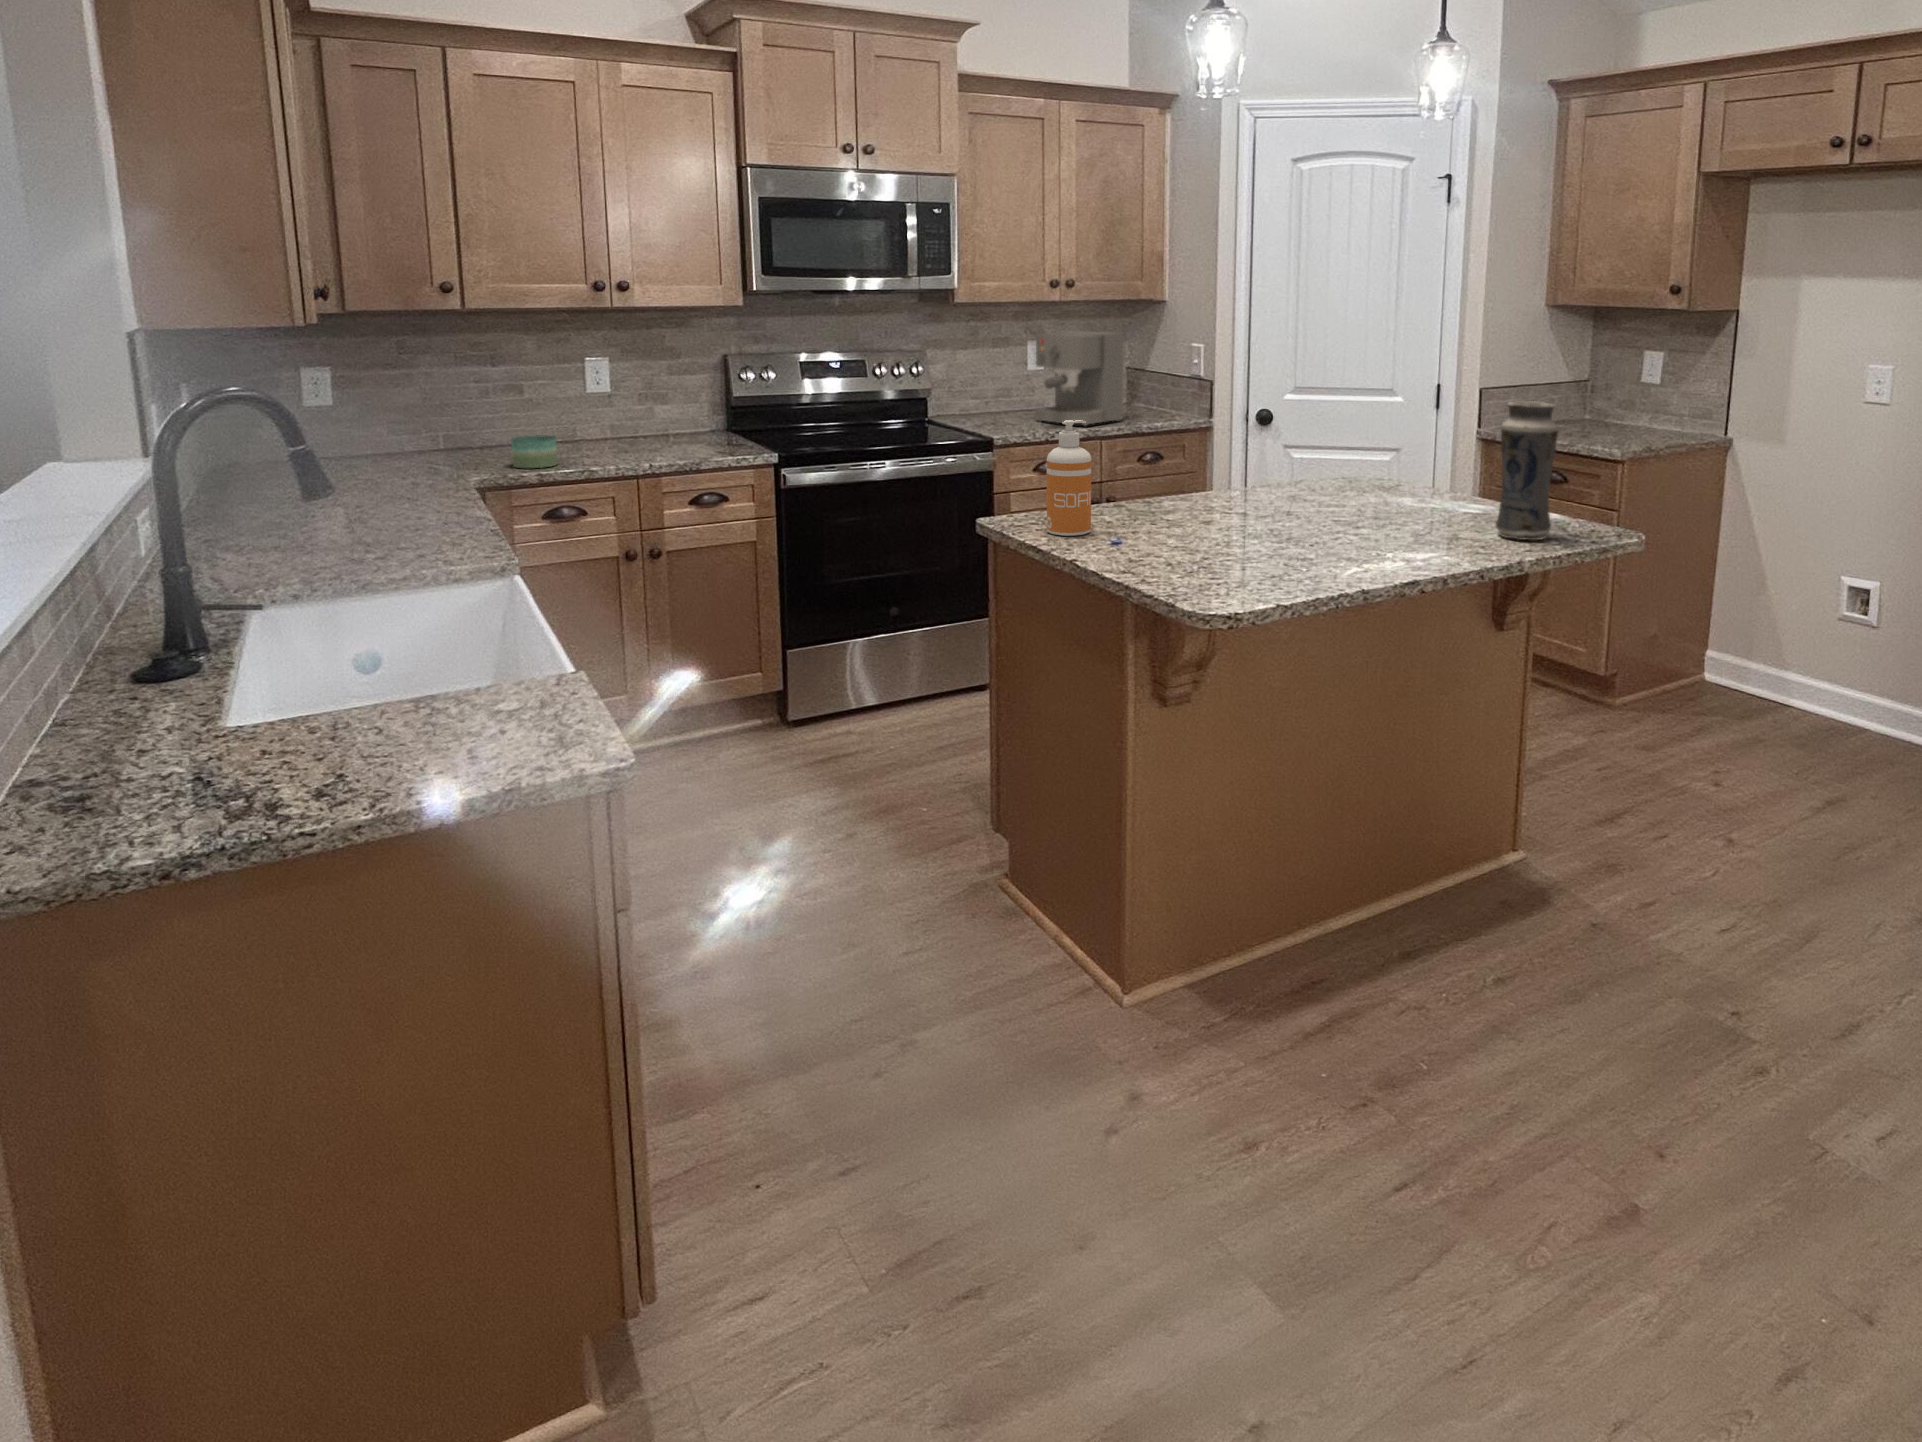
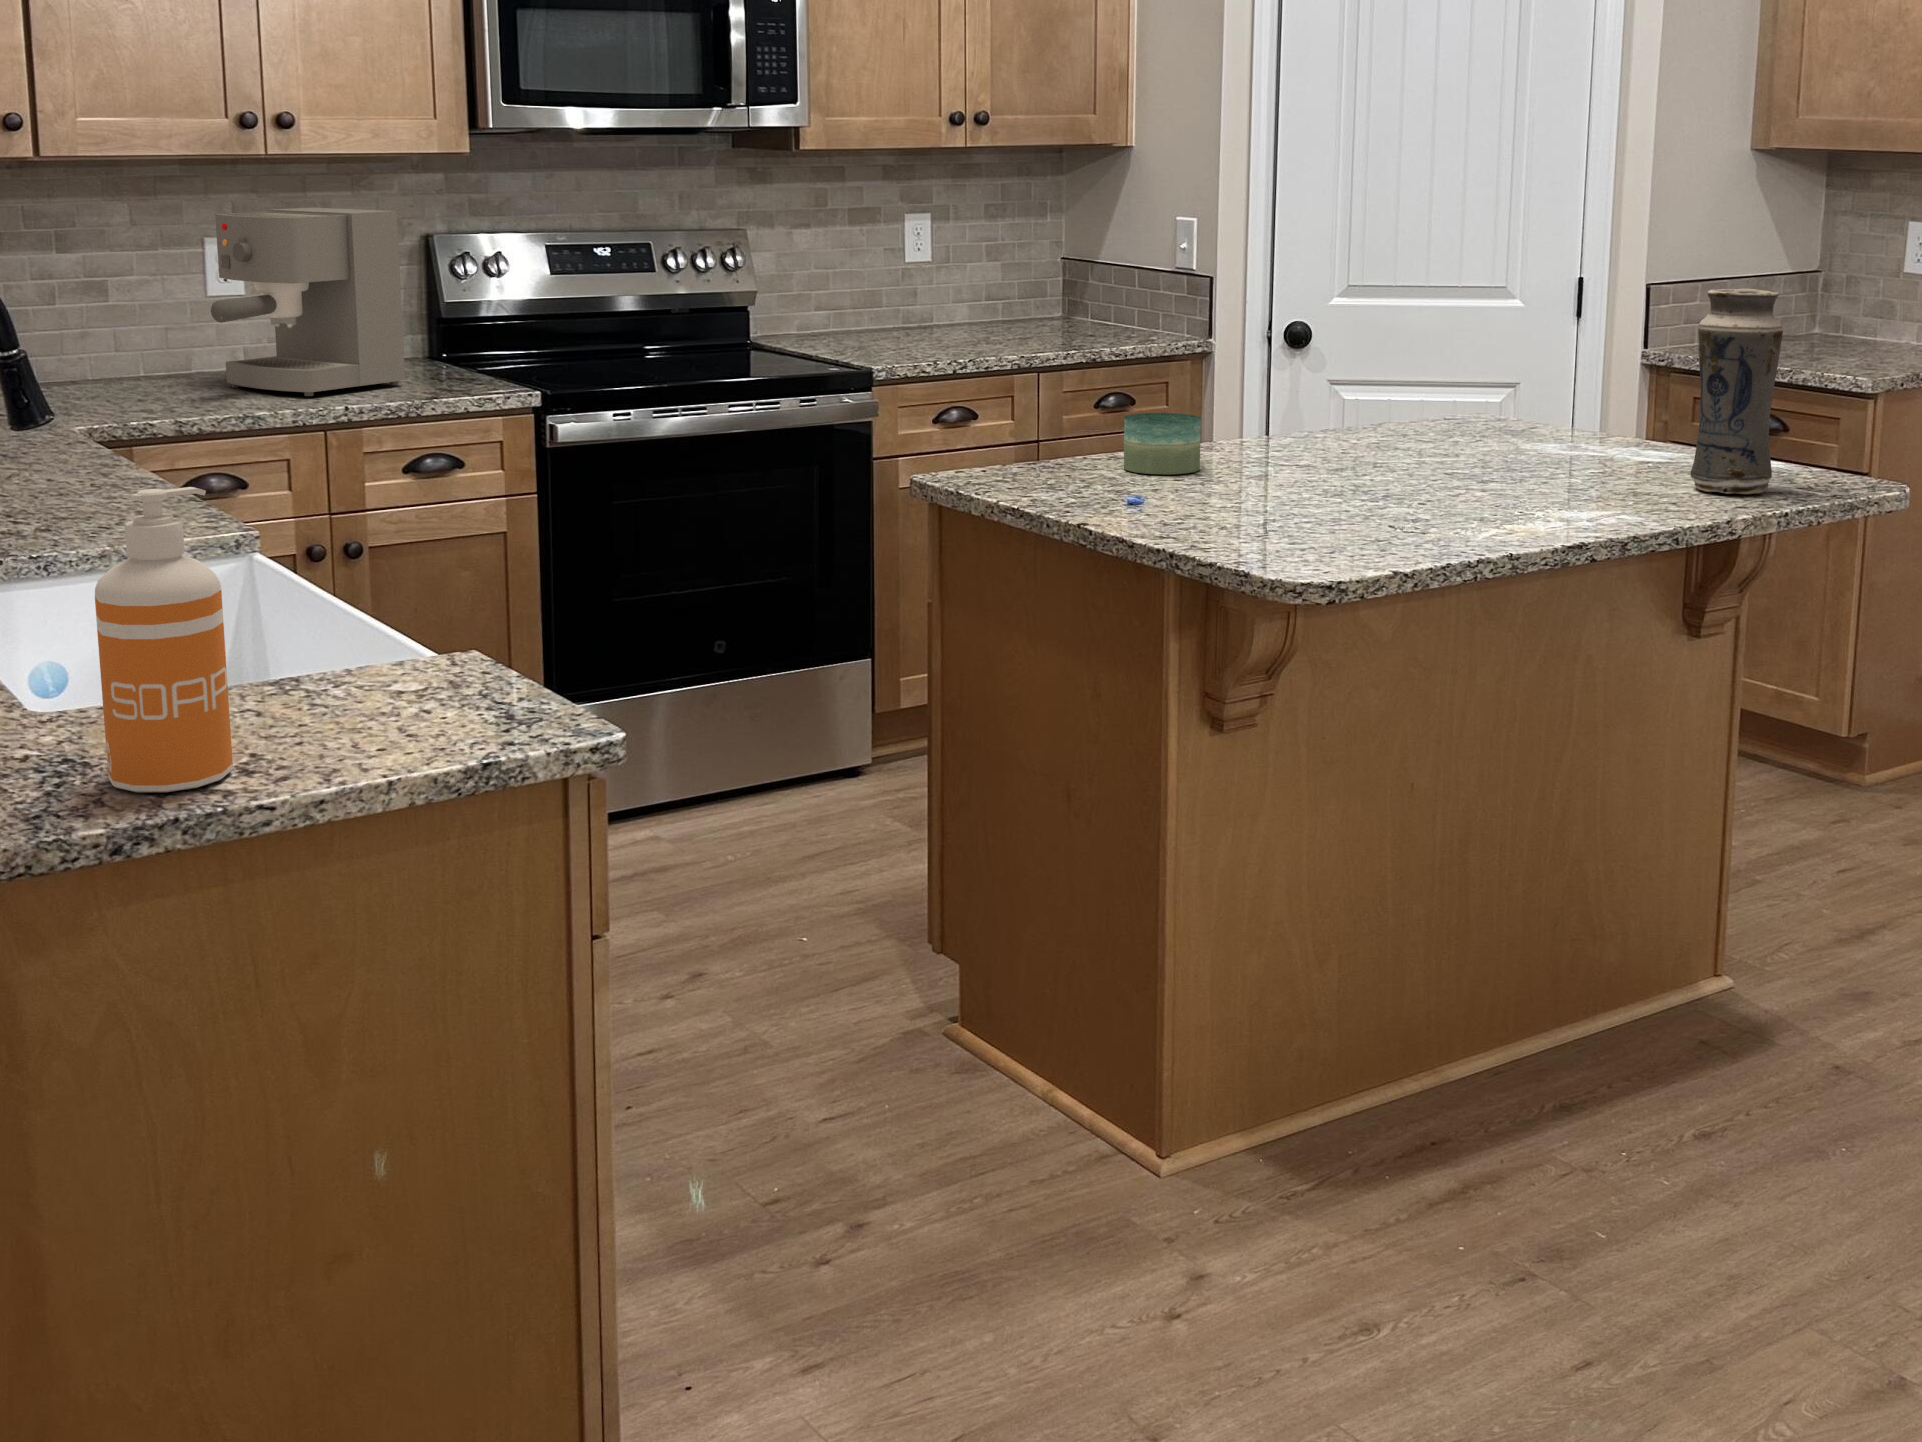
coffee maker: present [1035,331,1123,426] -> present [211,208,405,396]
soap dispenser: present [1047,420,1091,536] -> present [95,487,233,792]
candle: present [511,436,558,468] -> present [1124,413,1201,474]

